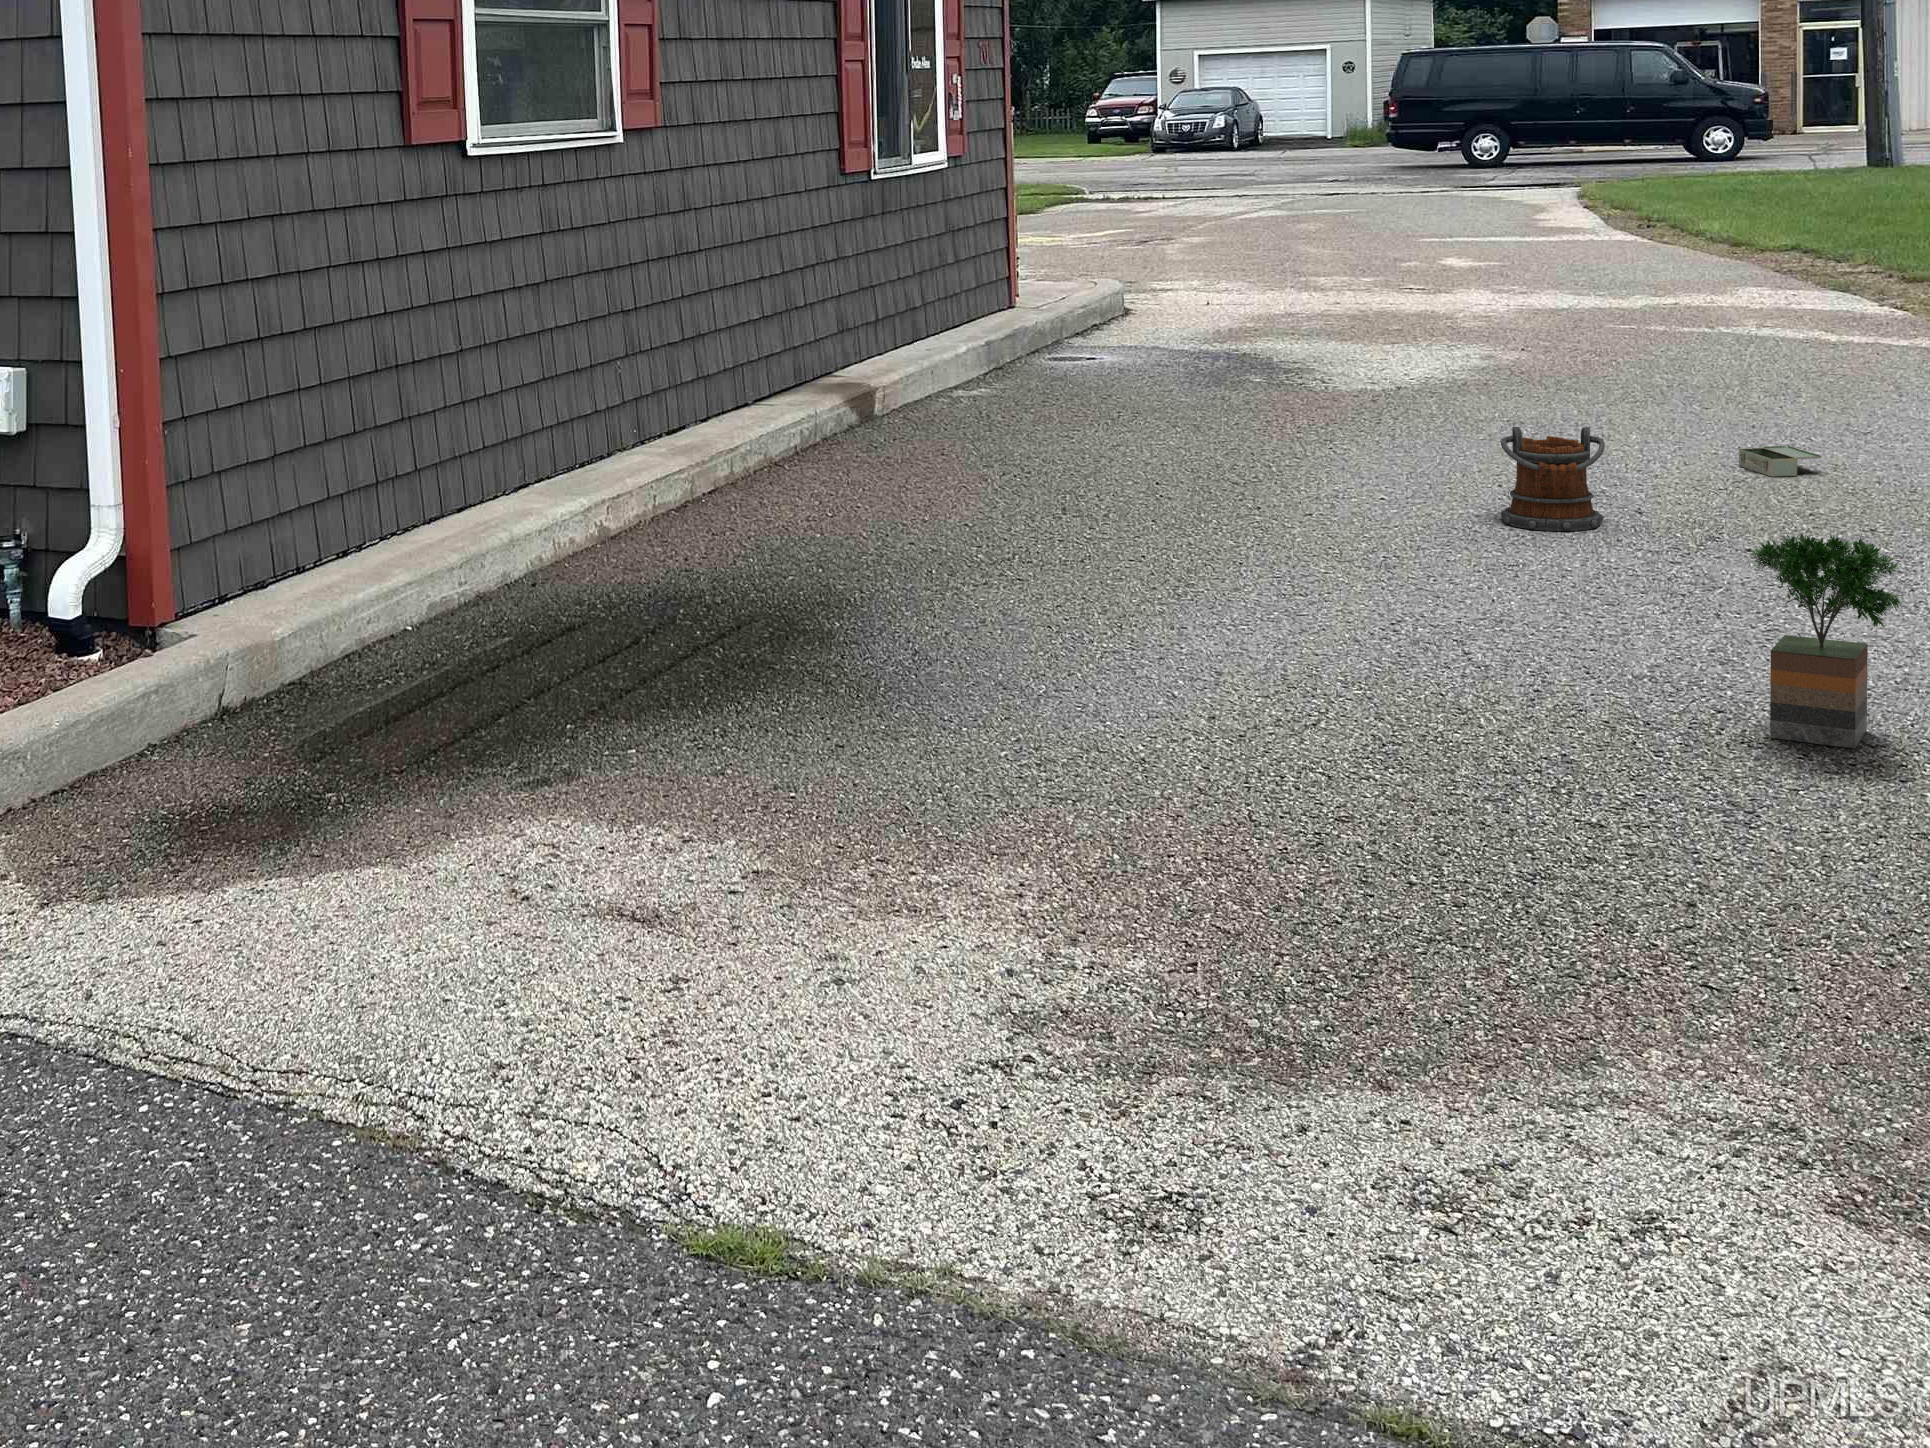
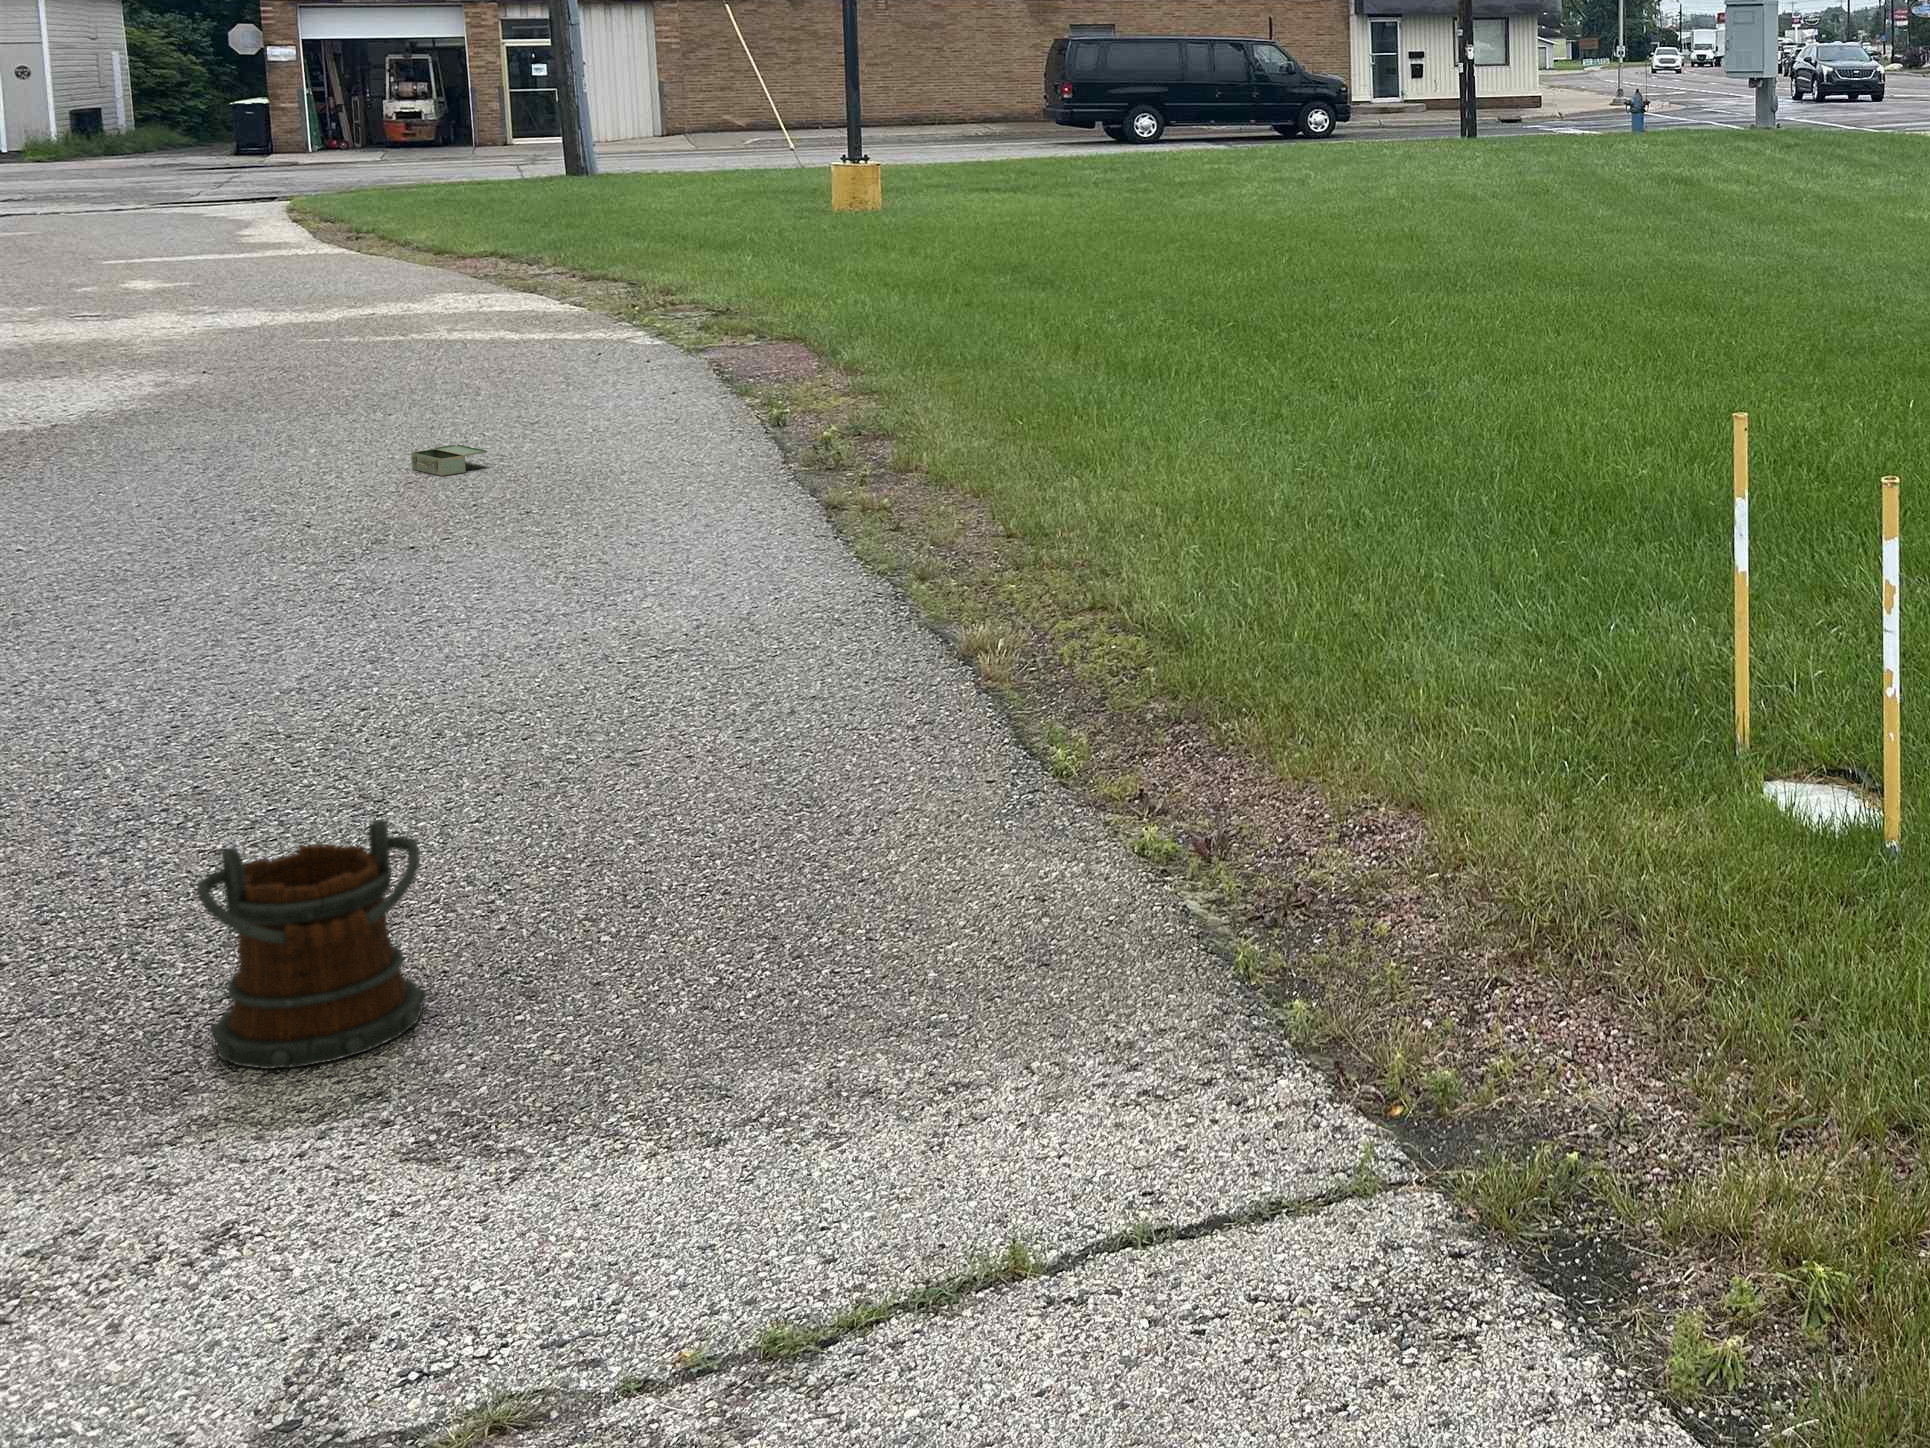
bucket: present [1501,427,1605,531] -> present [197,819,427,1069]
potted tree: present [1752,533,1904,749] -> none [376,521,521,727]

